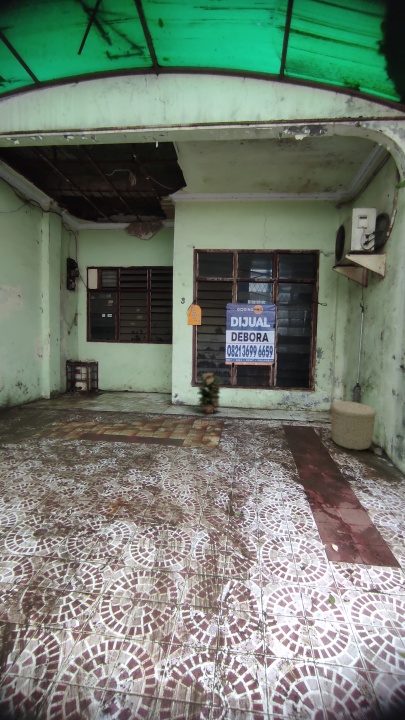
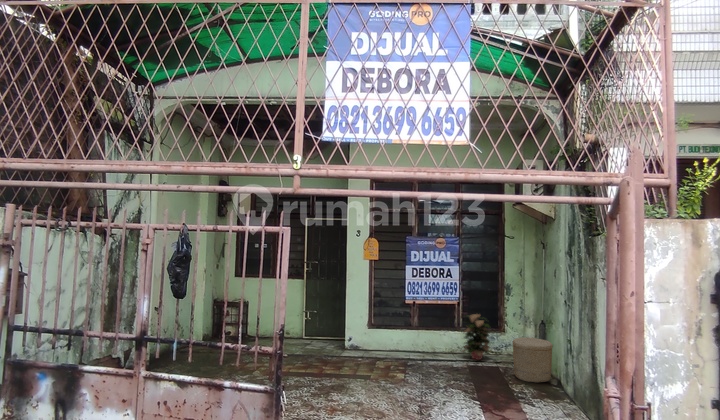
decorative plant: present [197,373,220,413] -> present [462,314,490,360]

